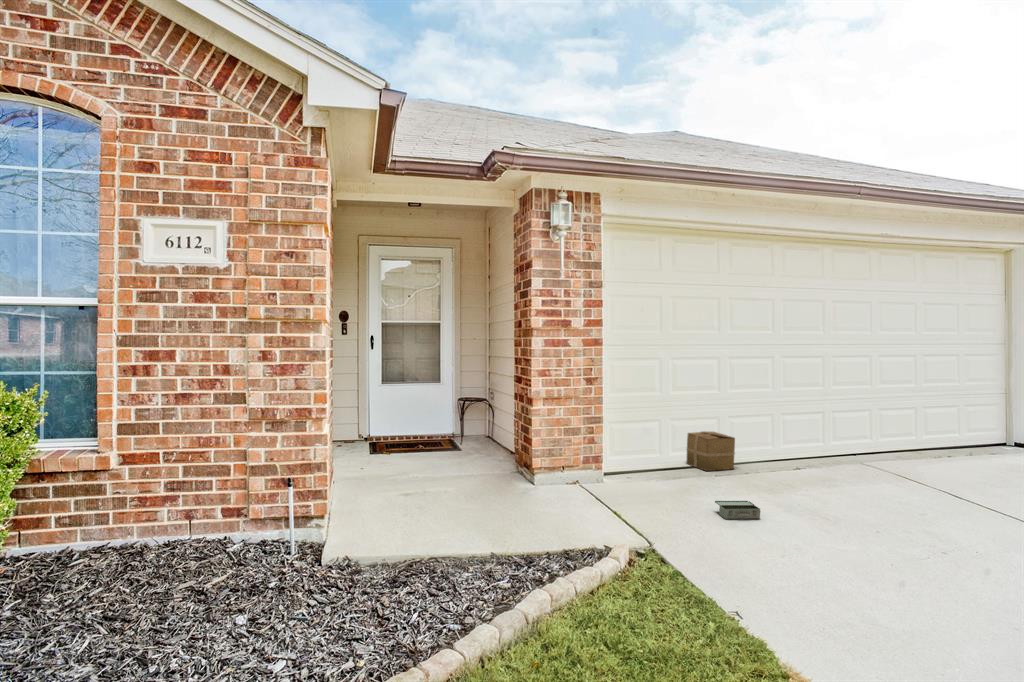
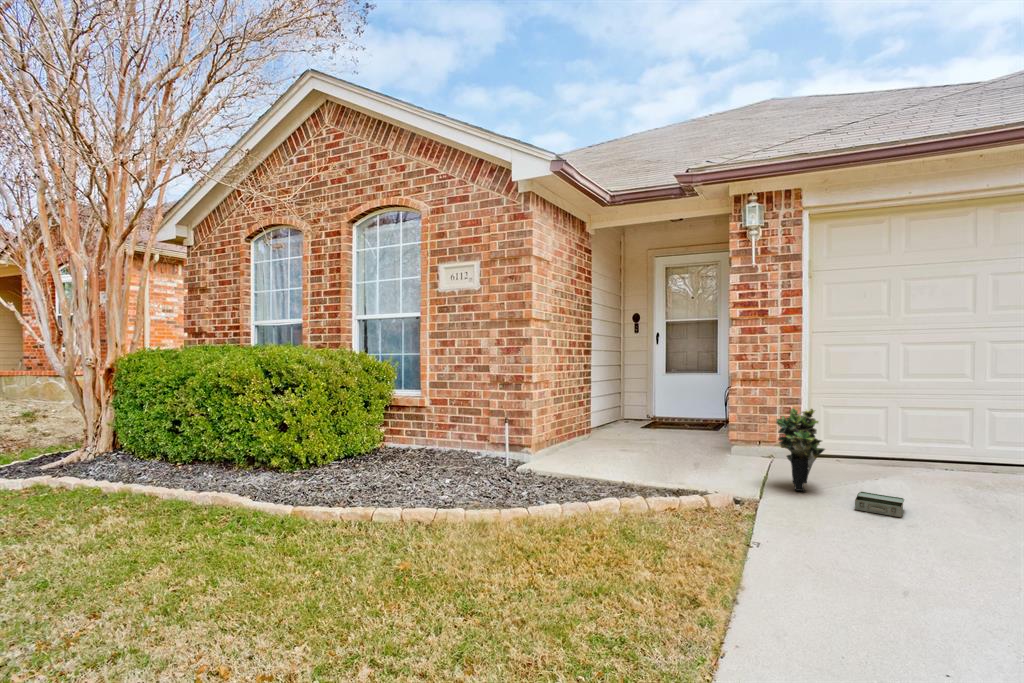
potted plant: none [633,424,681,511] -> present [776,408,825,491]
cardboard box: present [686,431,735,471] -> none [930,427,987,474]

